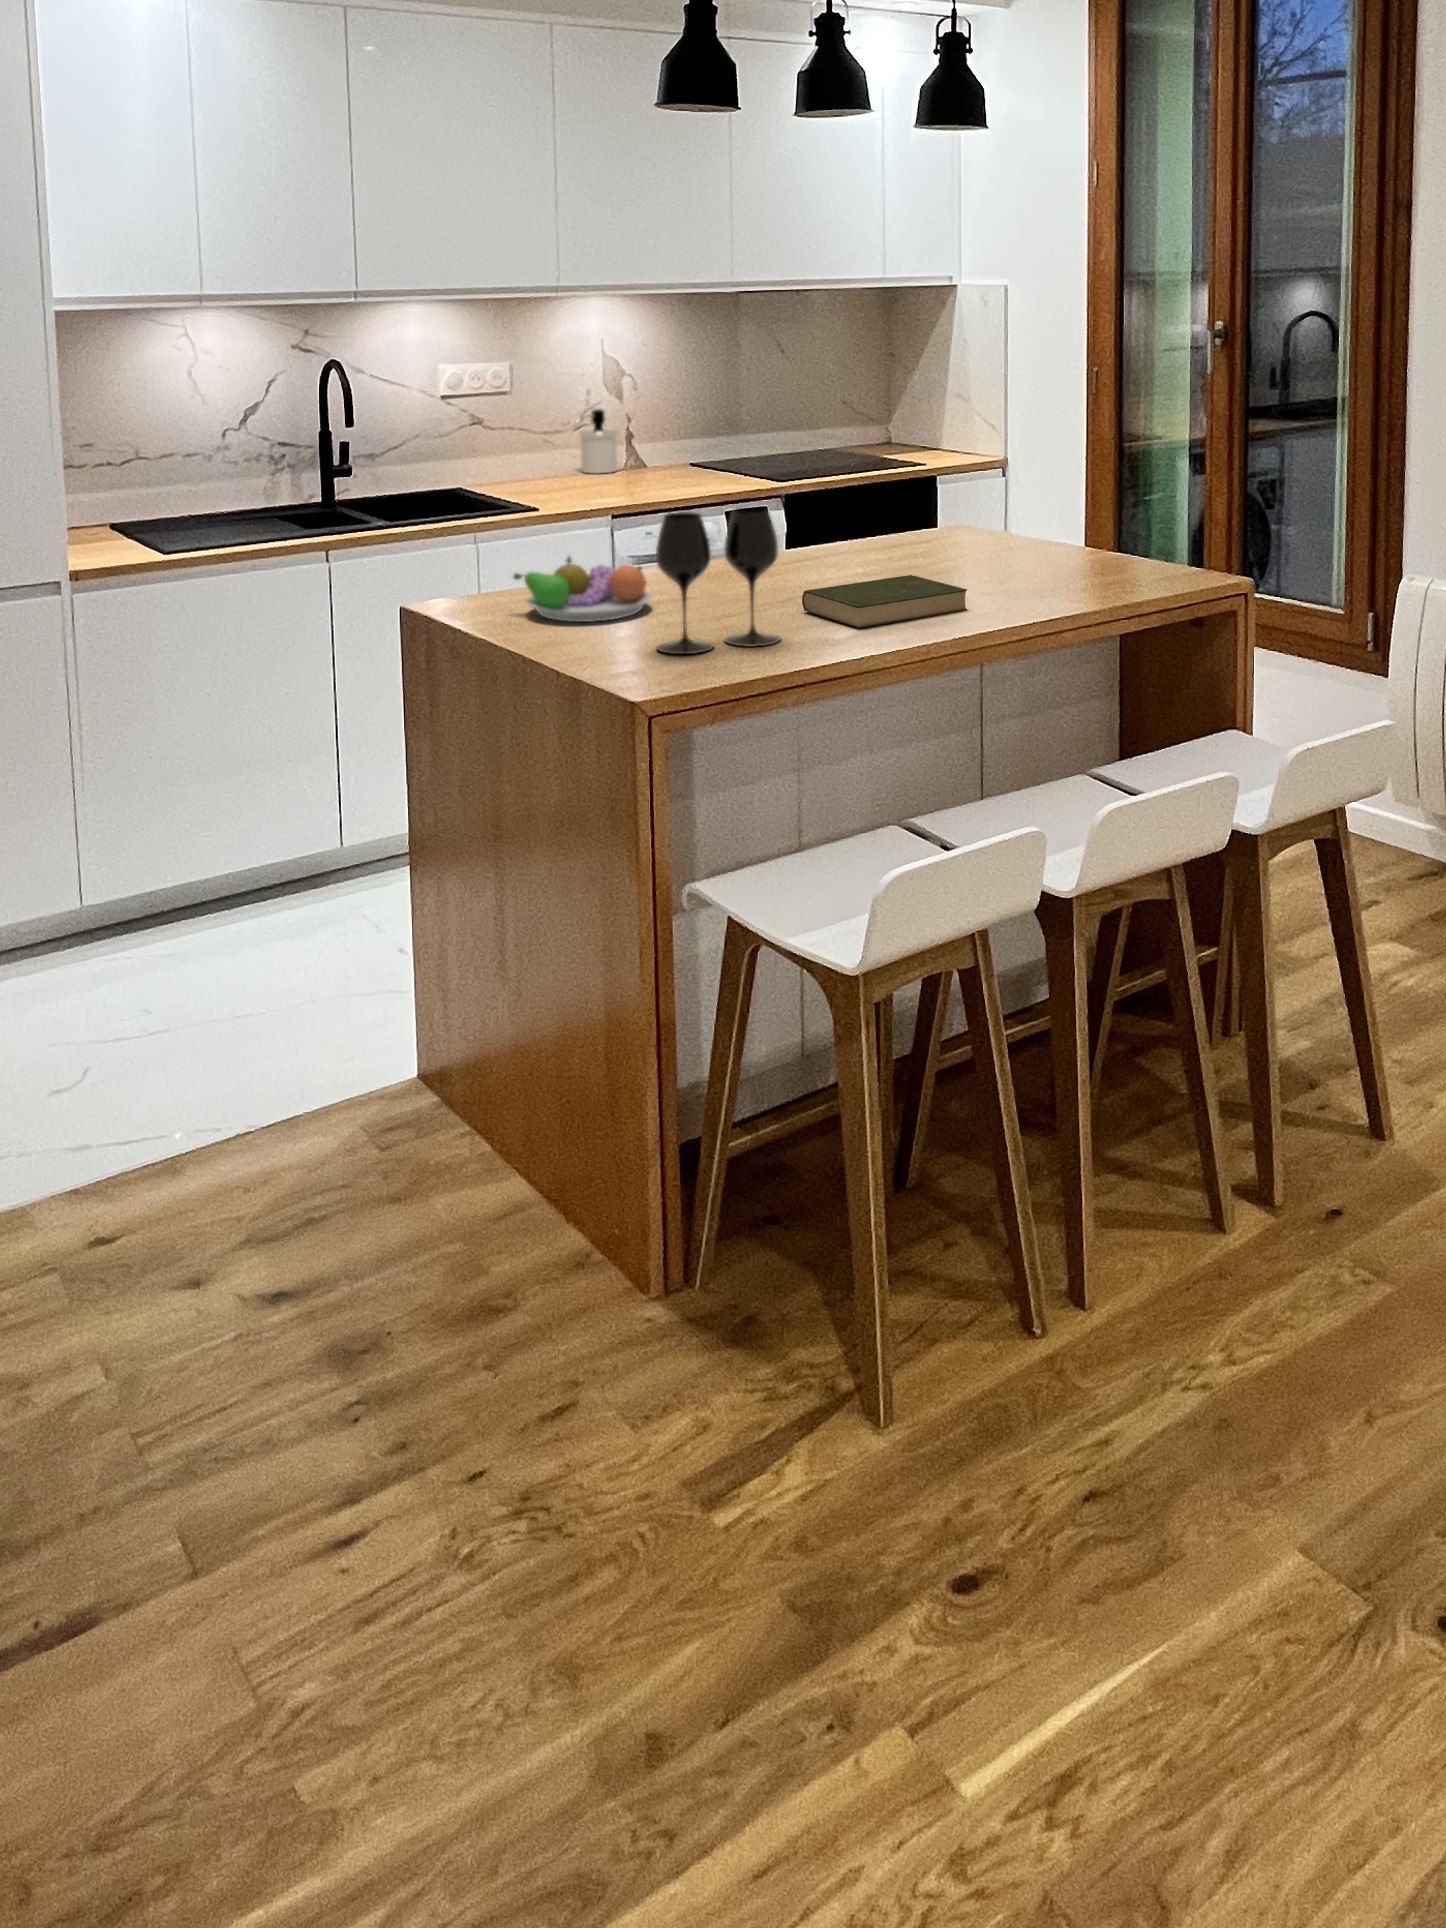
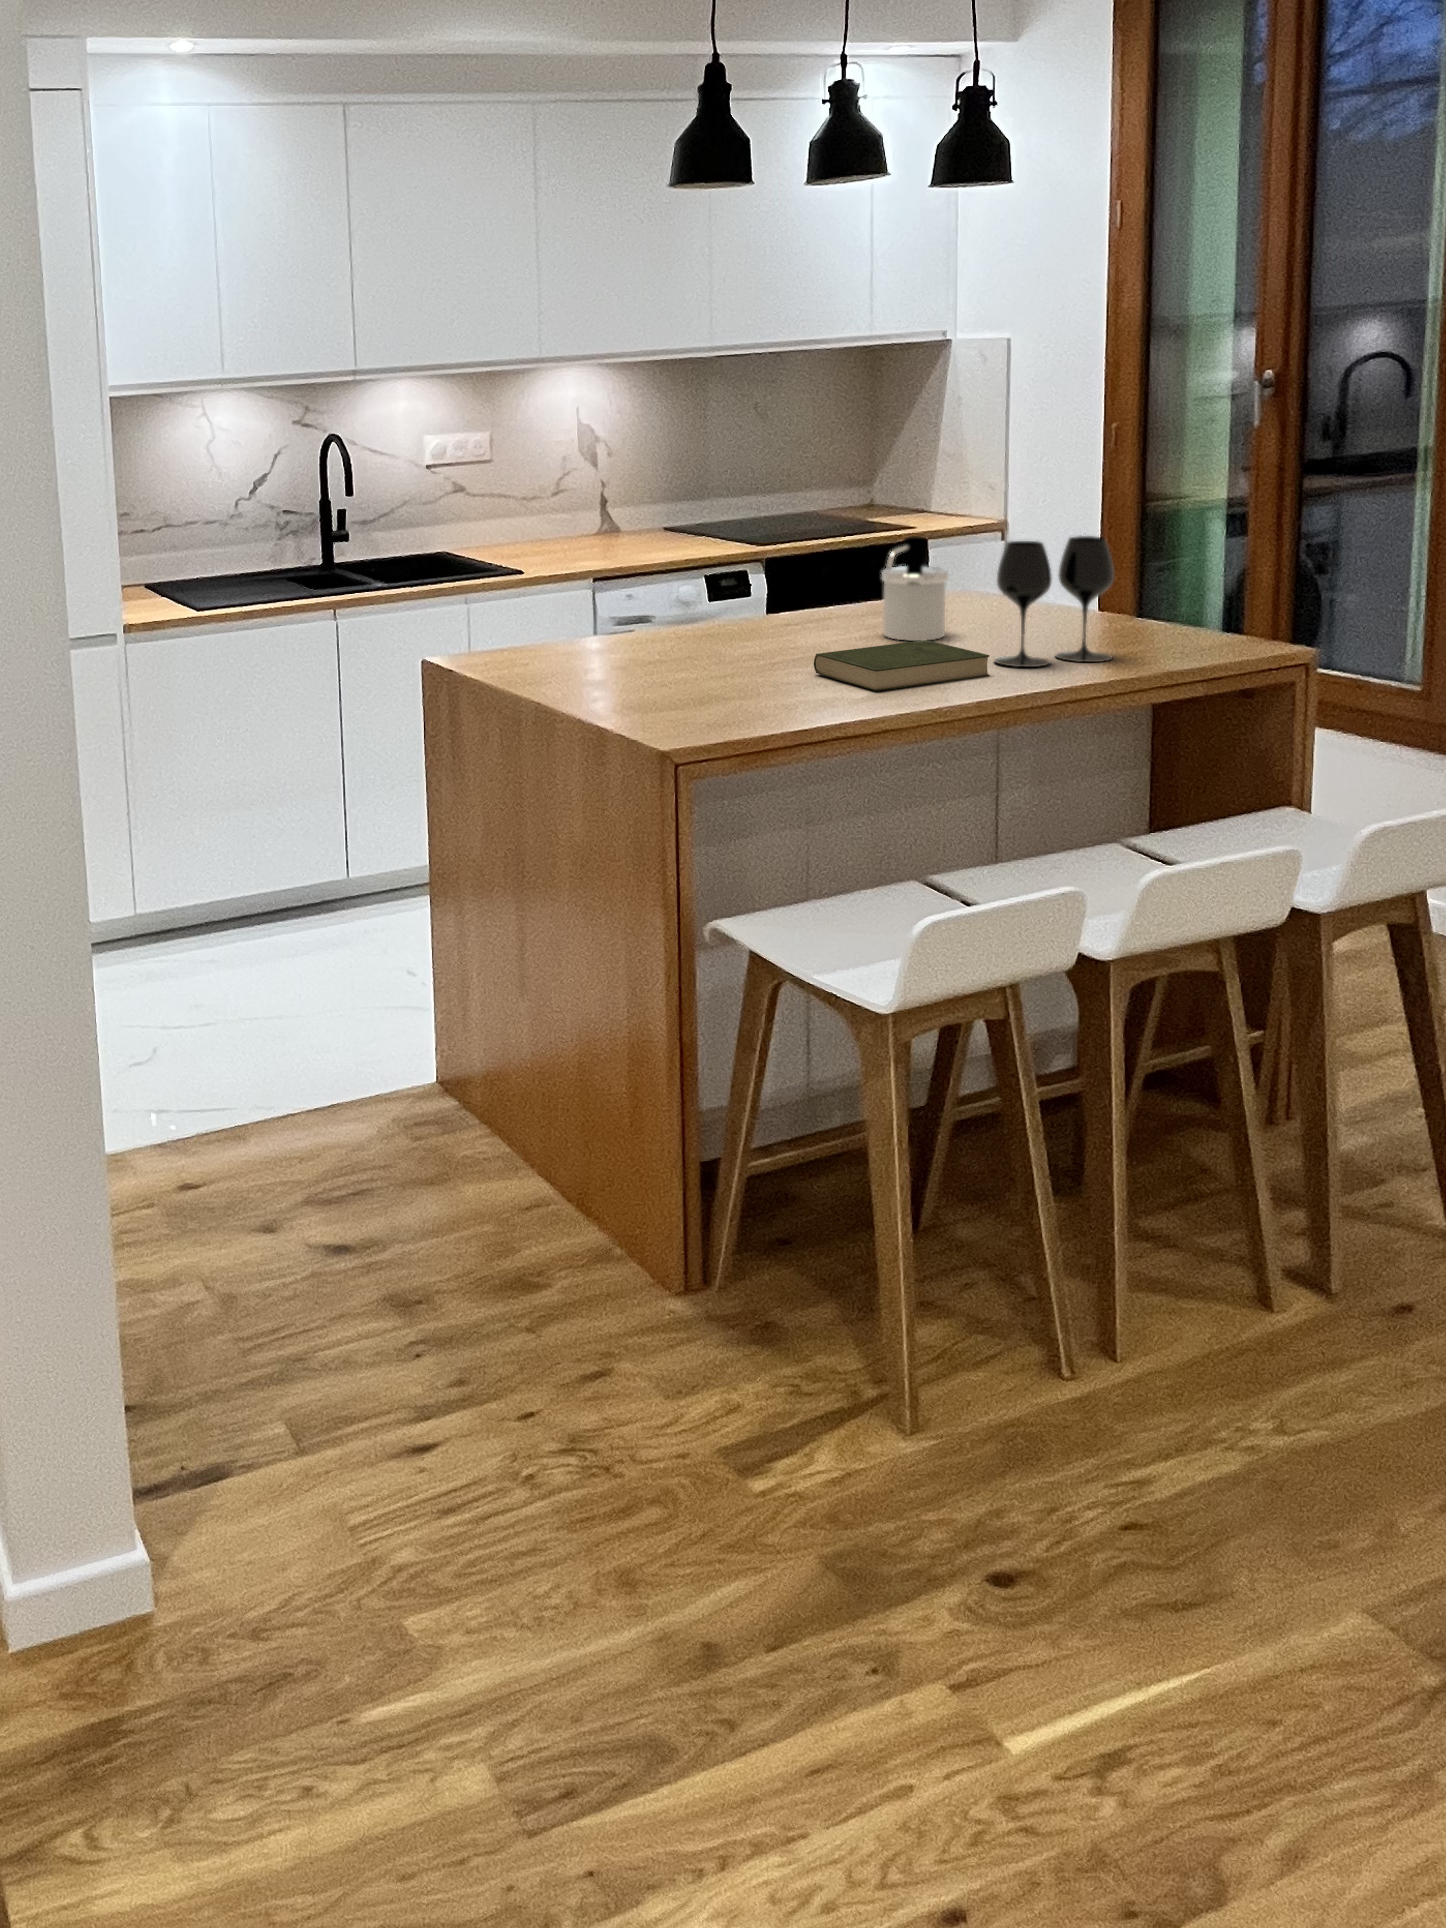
soap dispenser: present [575,409,617,474] -> present [881,536,948,641]
wine glass: present [656,507,780,654] -> present [995,536,1114,667]
fruit bowl: present [514,556,652,622] -> none [528,617,662,679]

